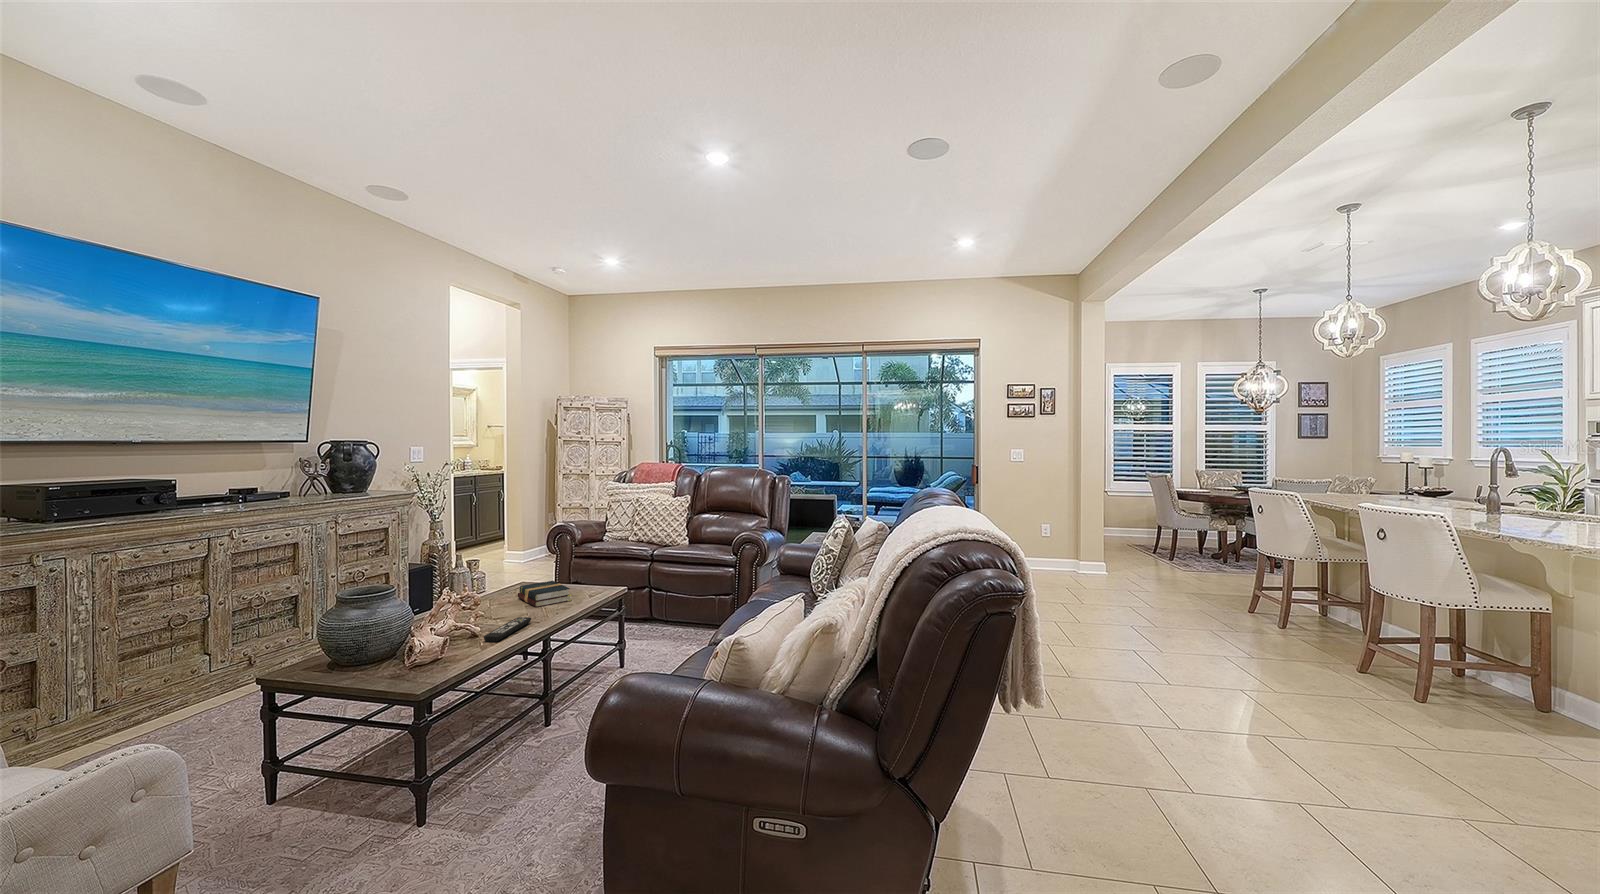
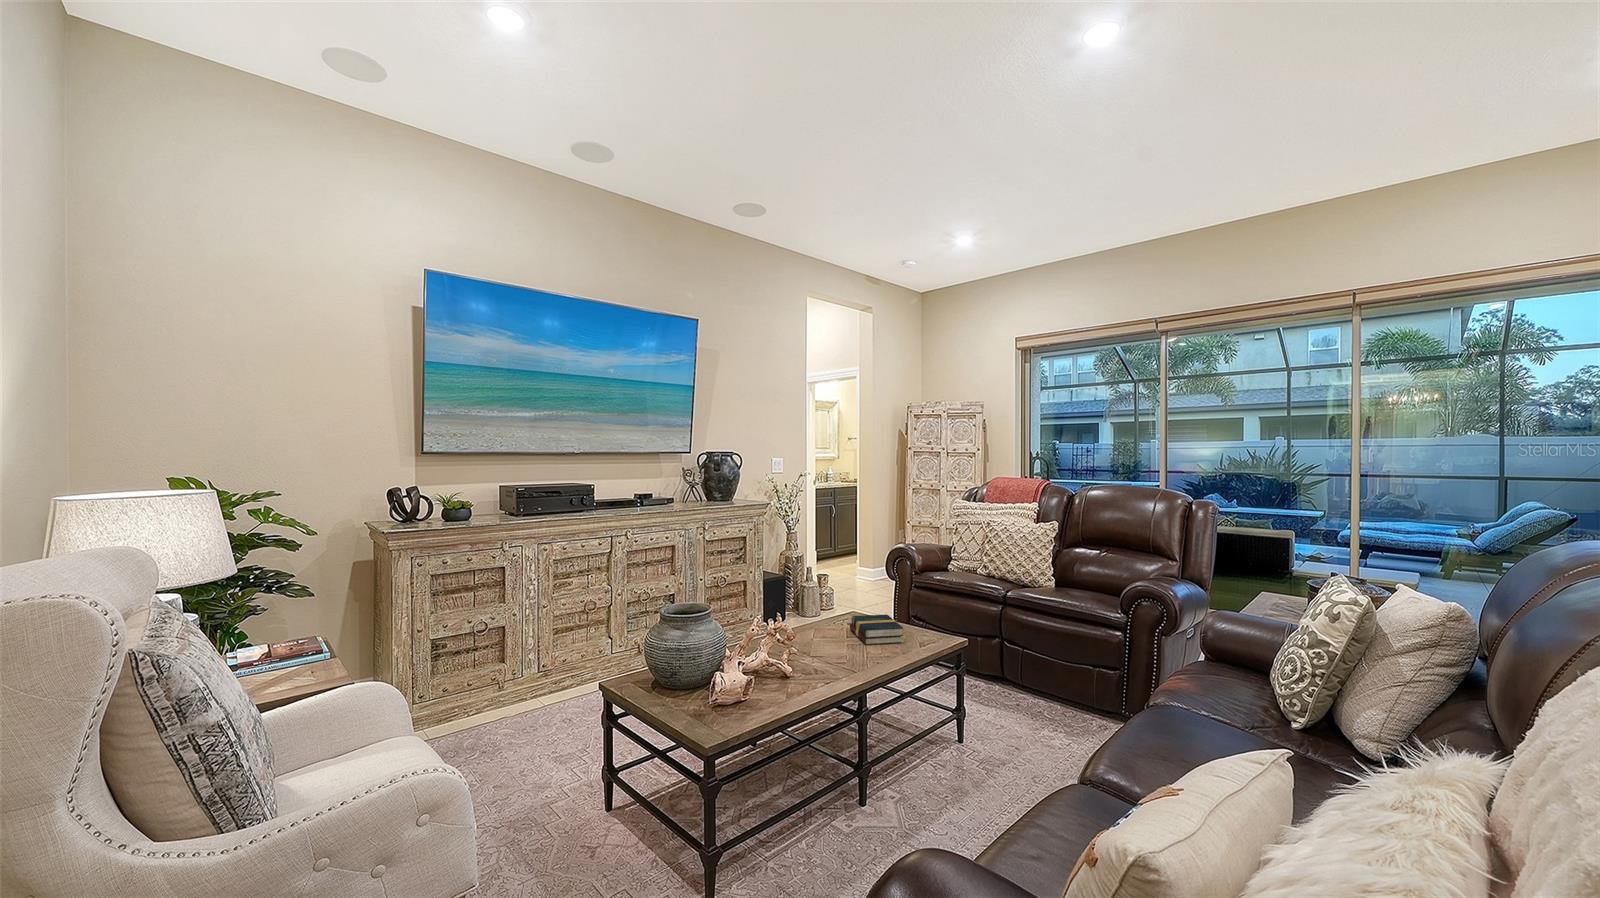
remote control: present [484,617,531,642] -> none [805,656,857,684]

